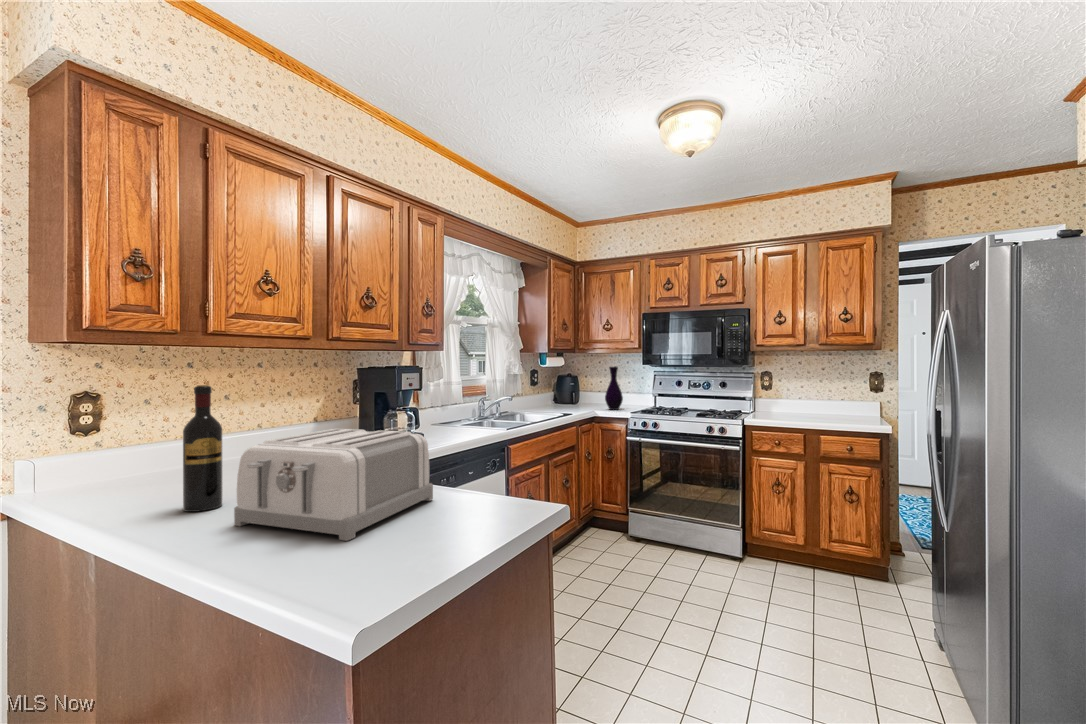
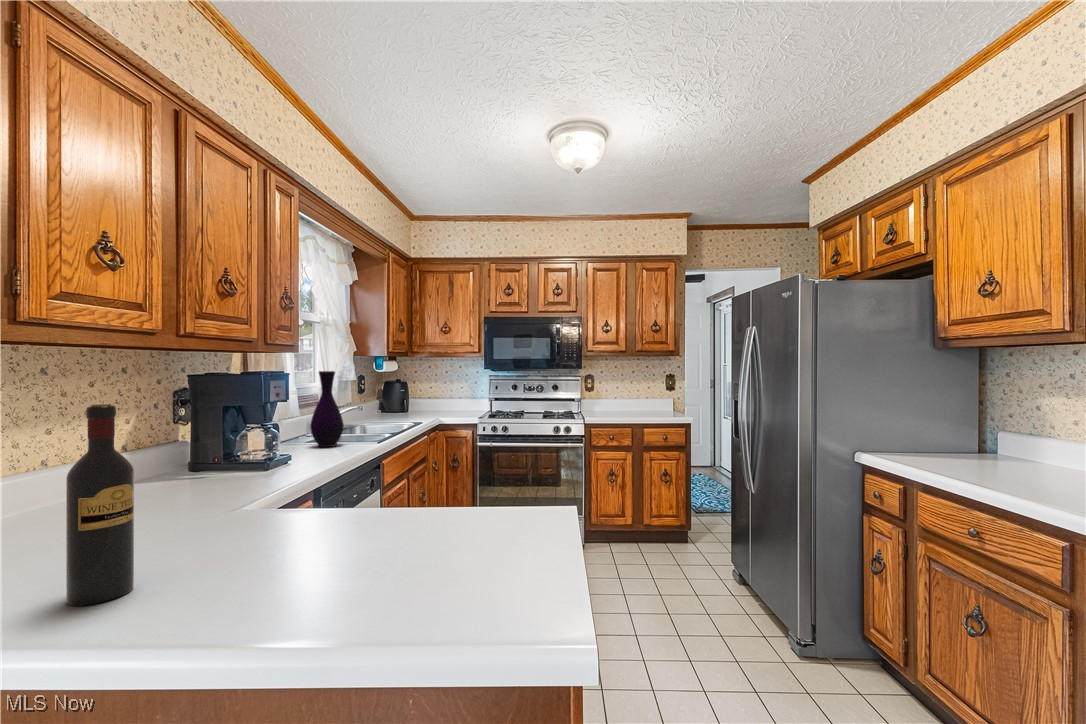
vase: present [605,367,623,410] -> present [310,371,344,447]
toaster: present [234,429,433,541] -> none [213,451,435,607]

